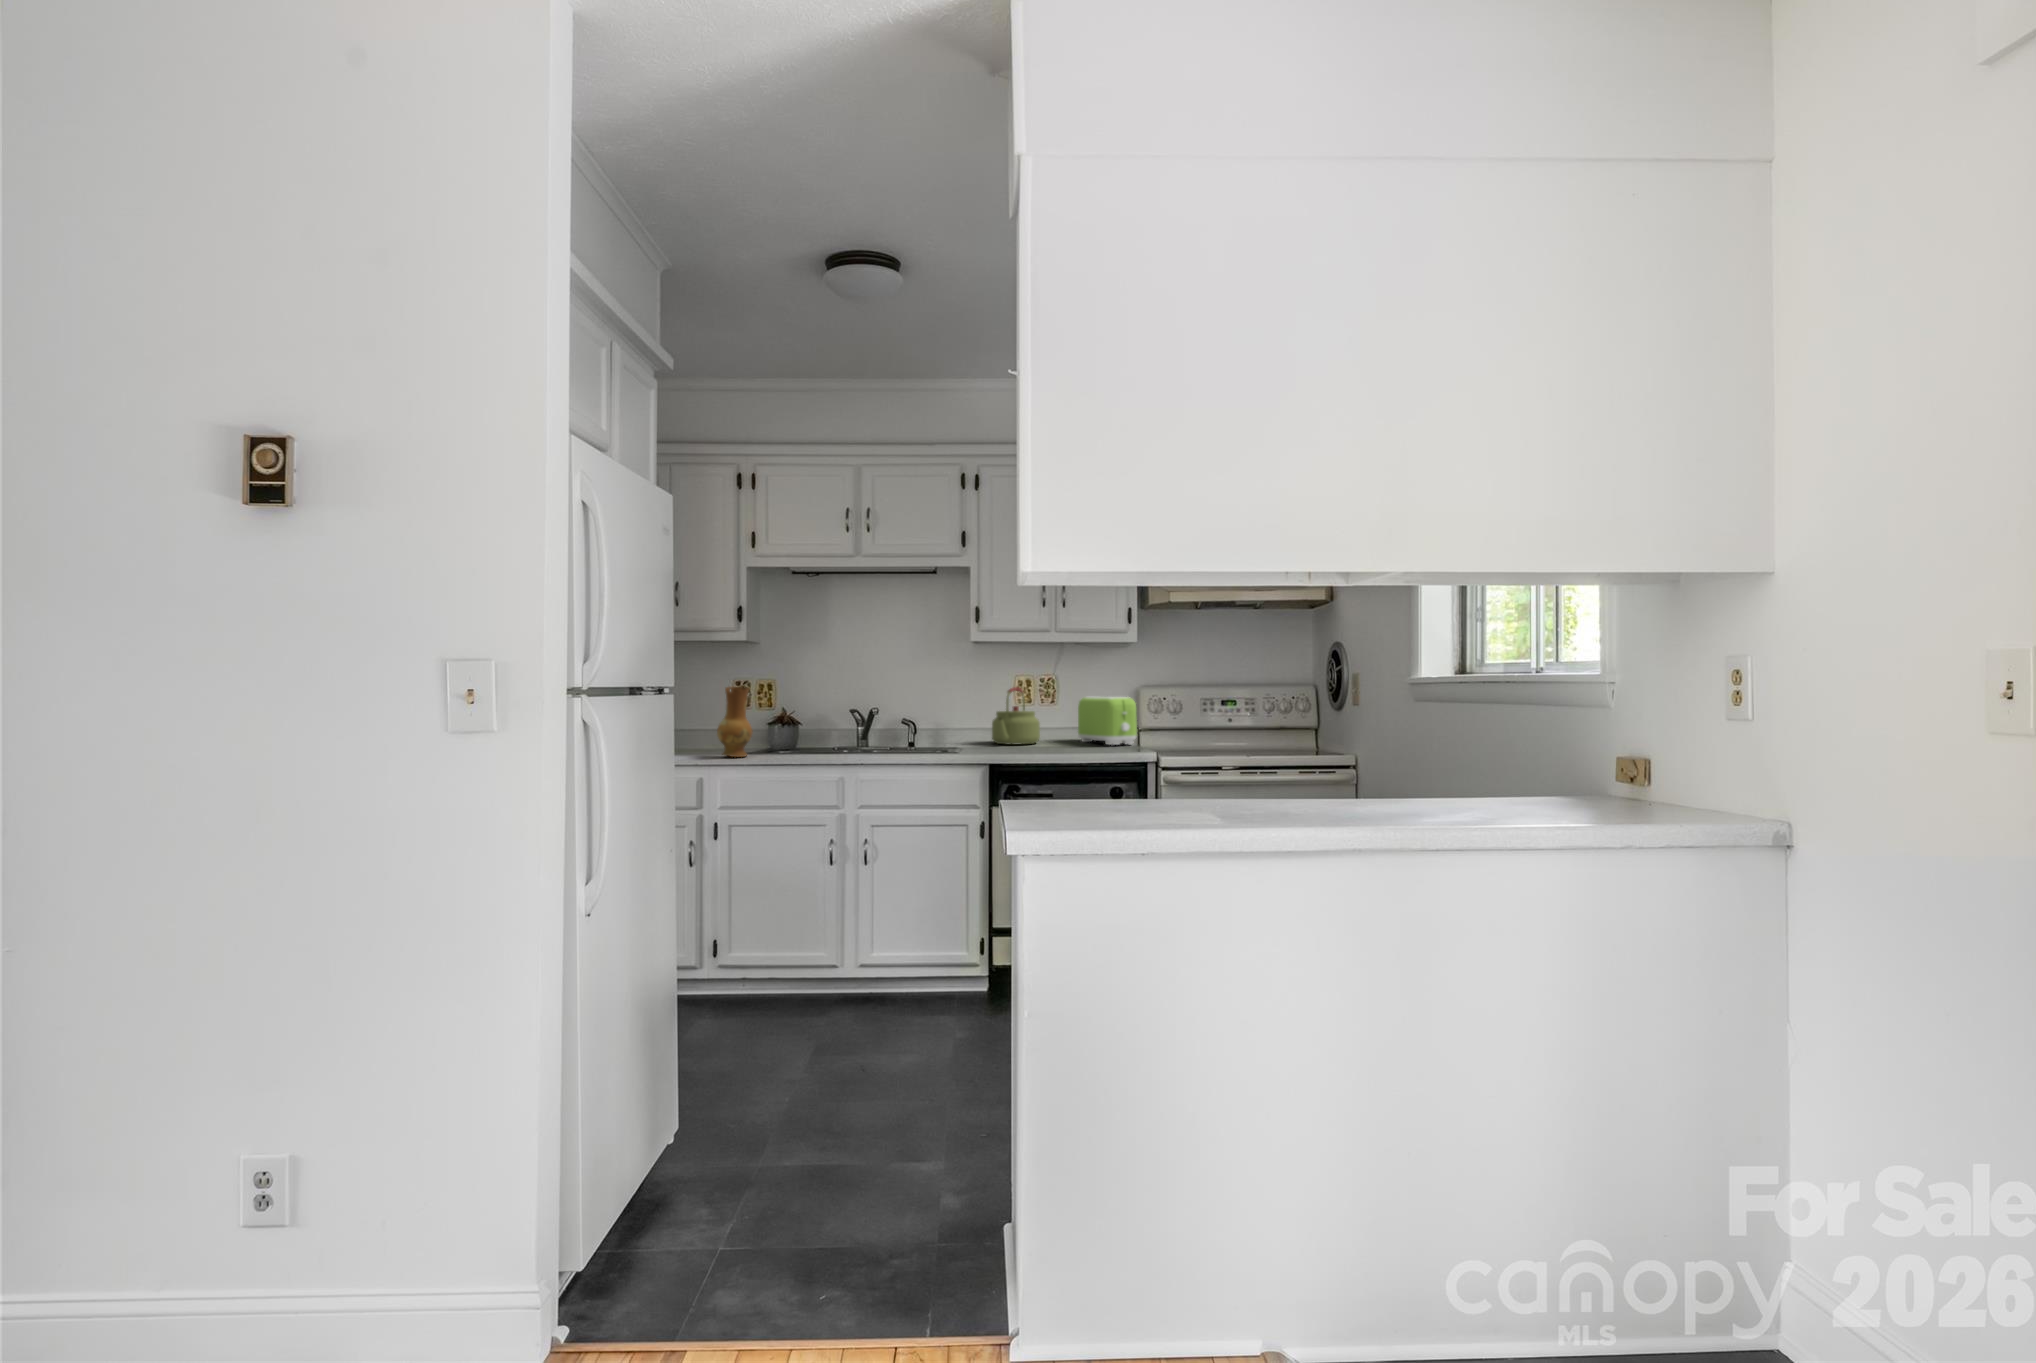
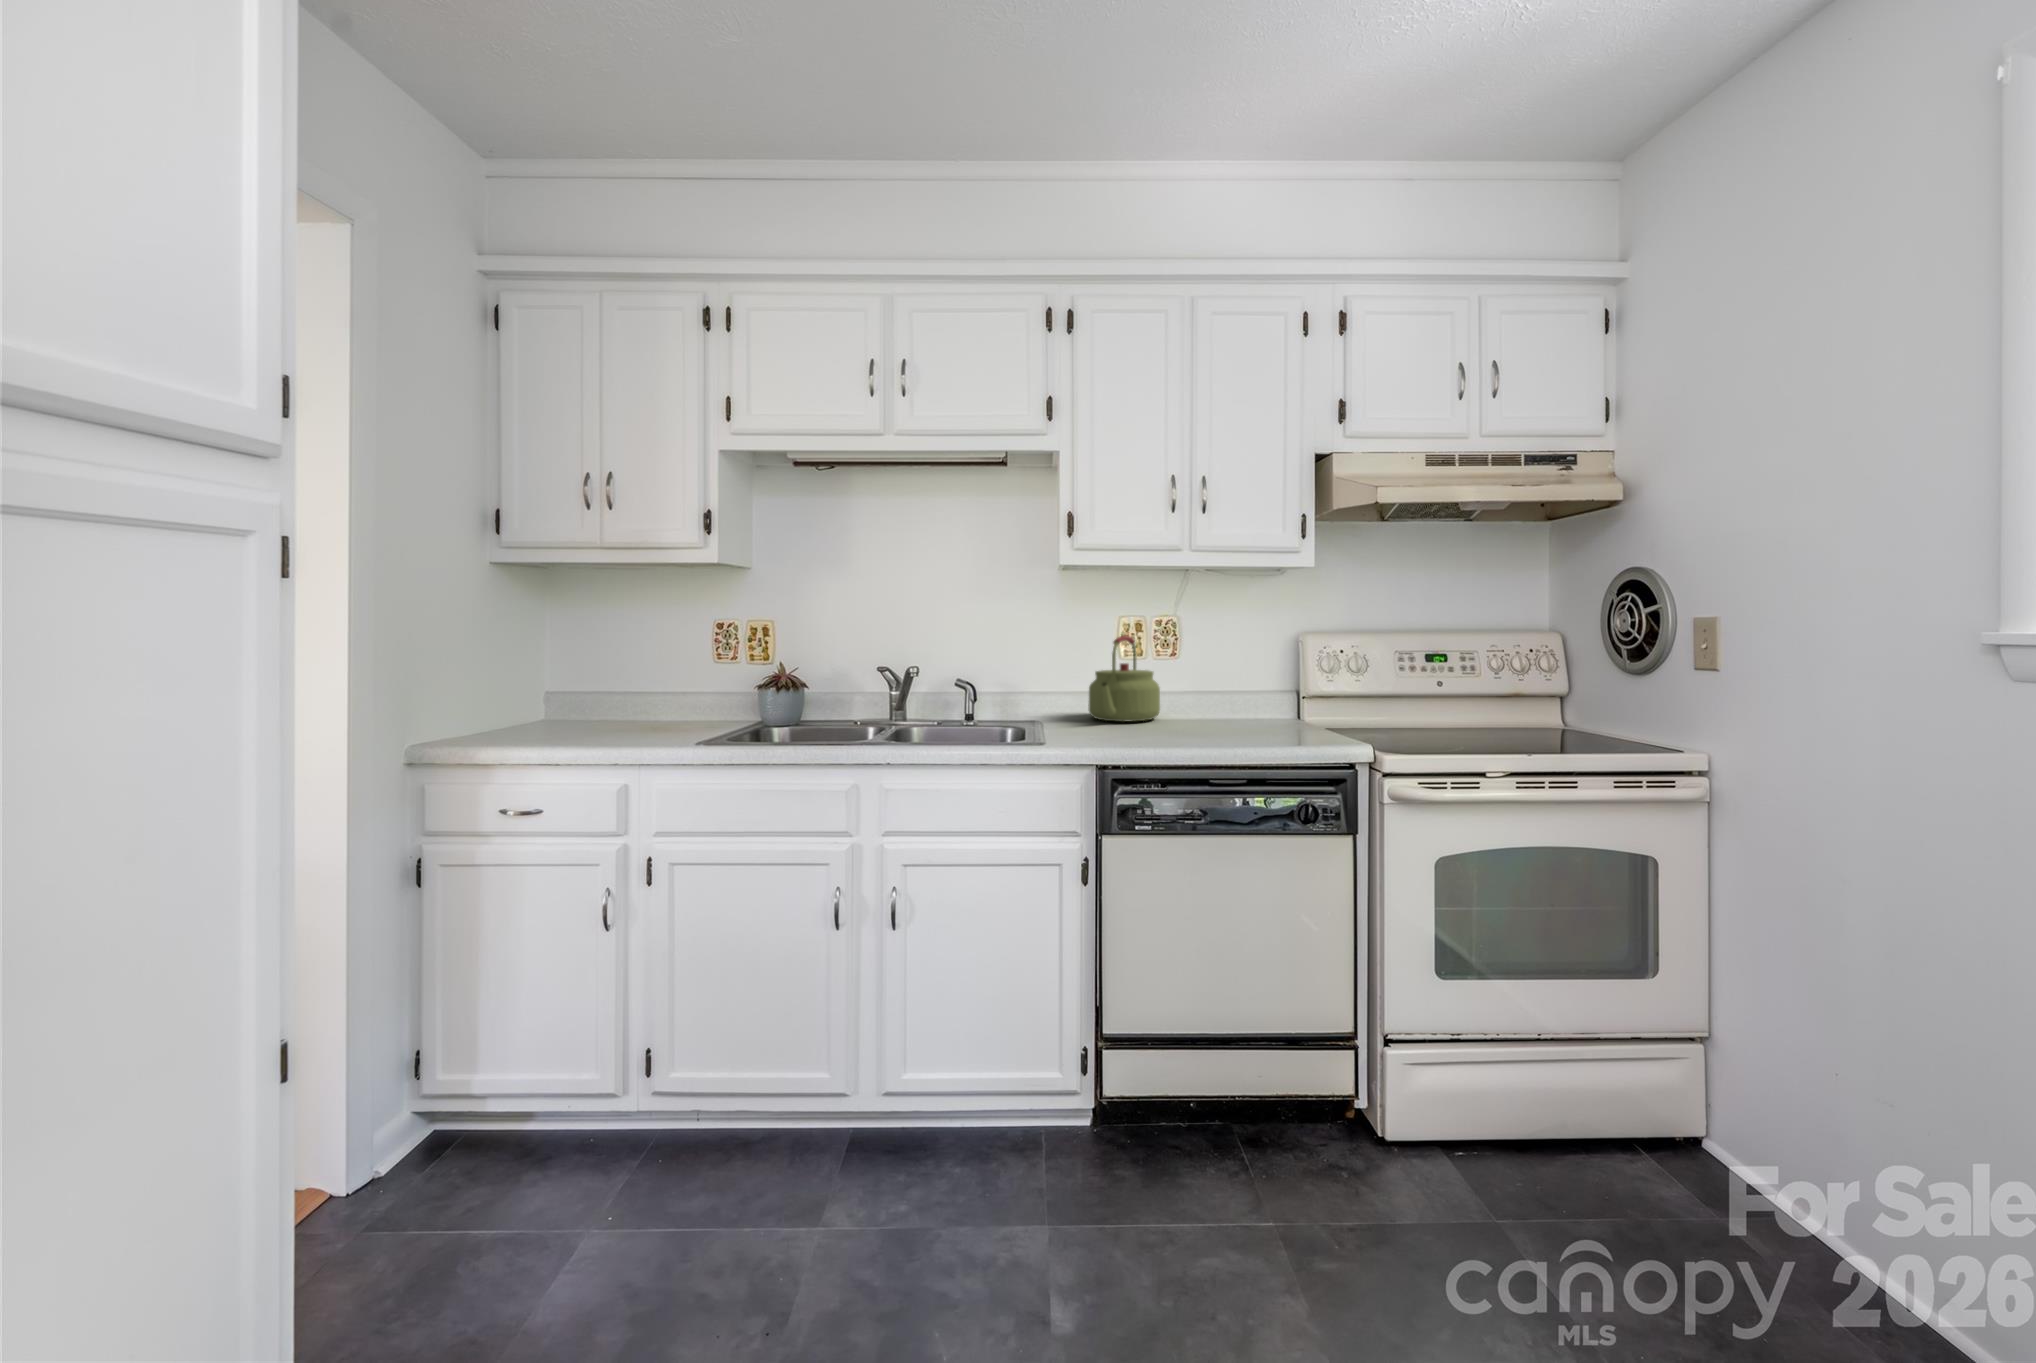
ceramic jug: present [717,687,752,757] -> none [660,635,718,748]
toaster: present [1078,697,1137,745] -> none [1214,649,1310,724]

